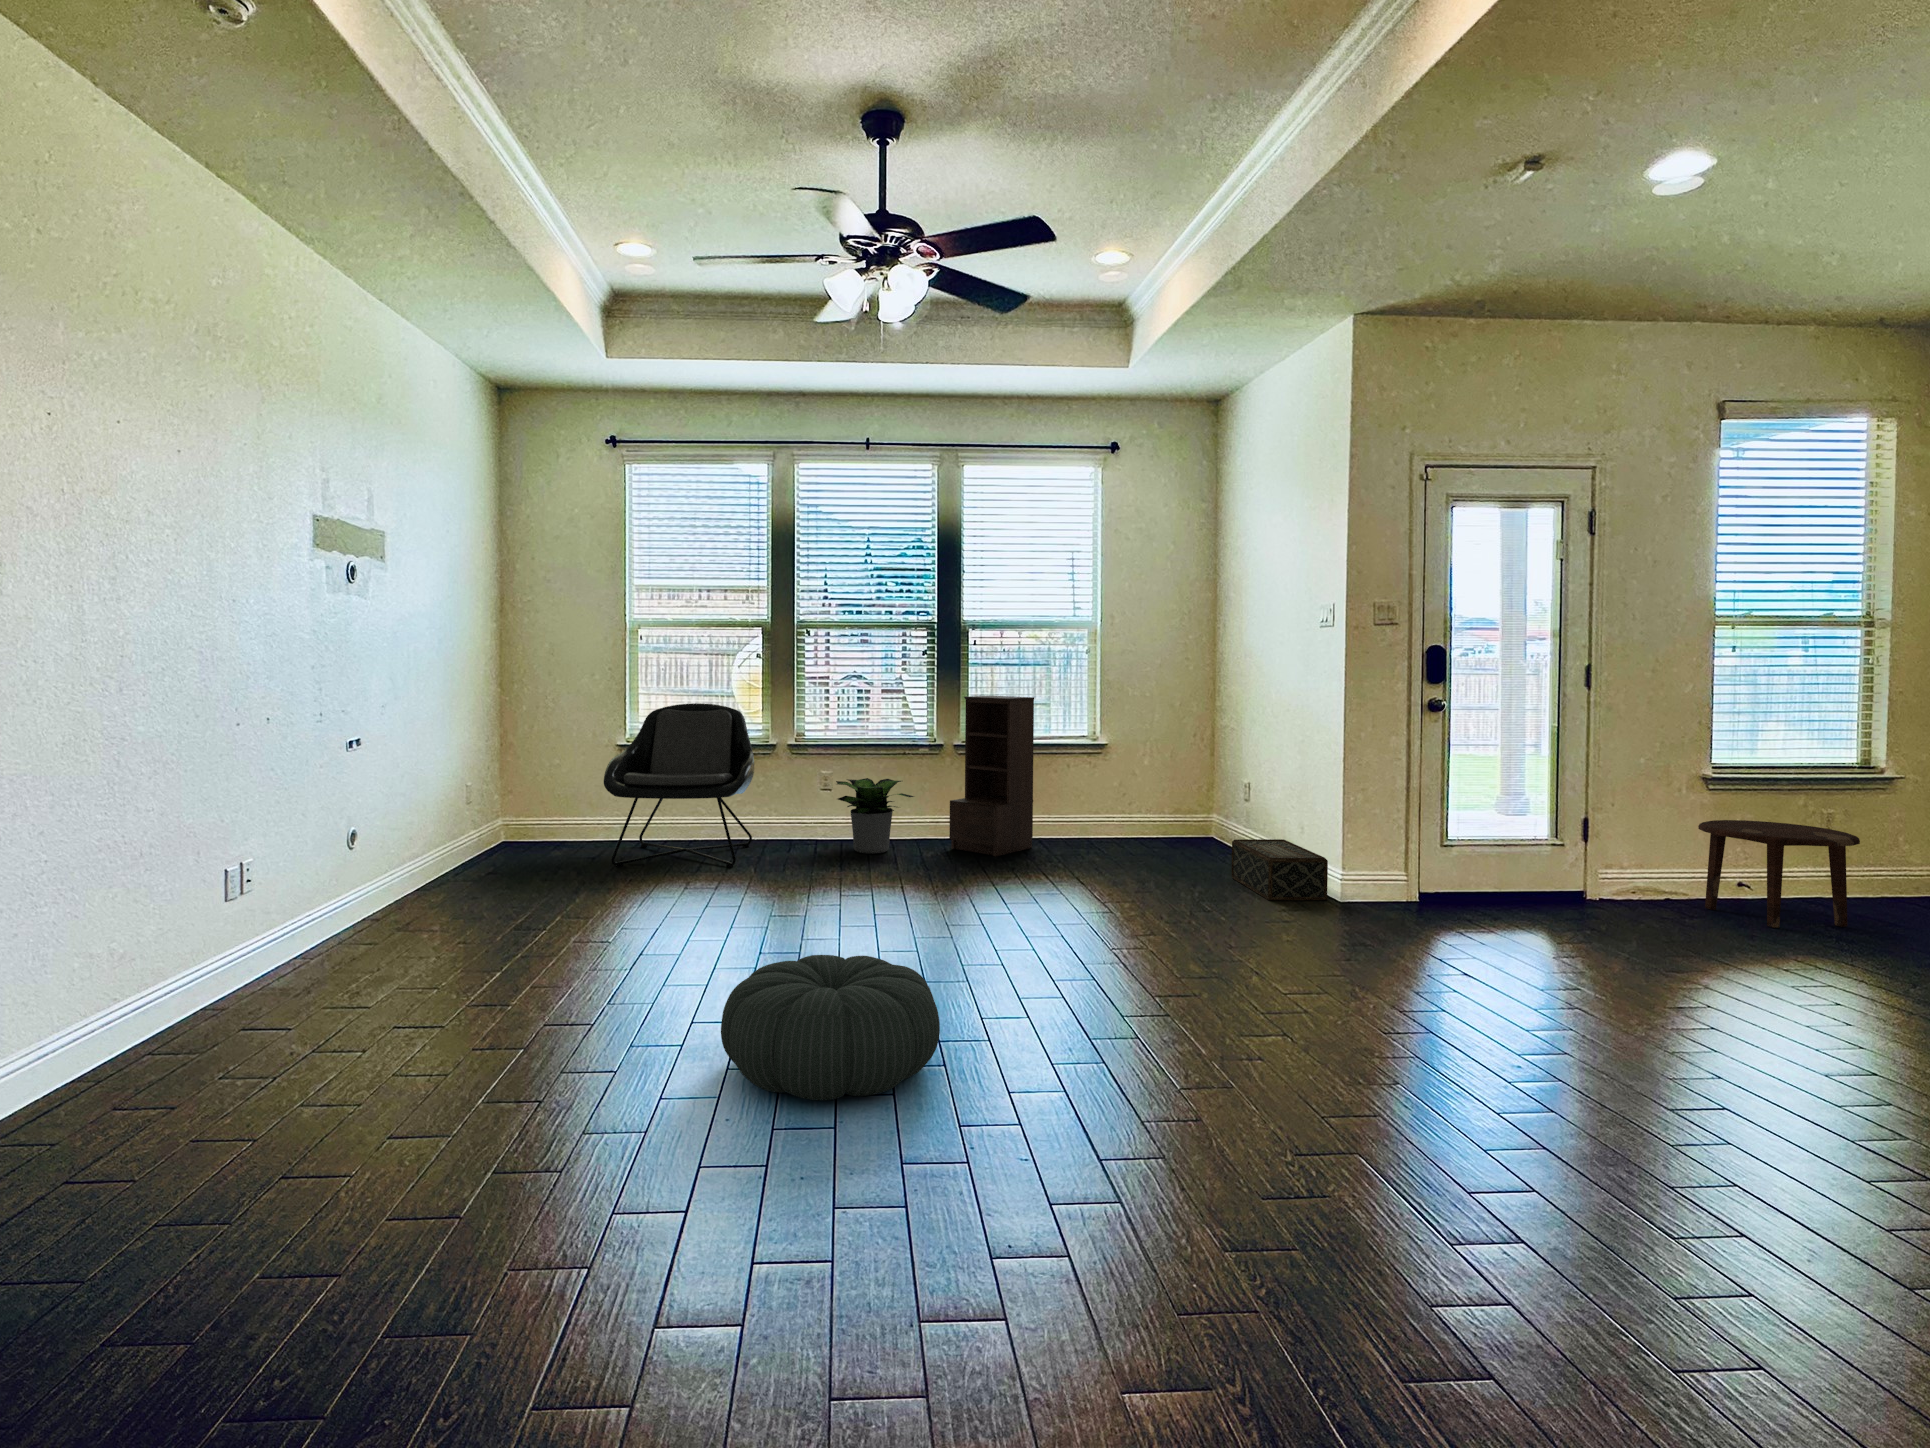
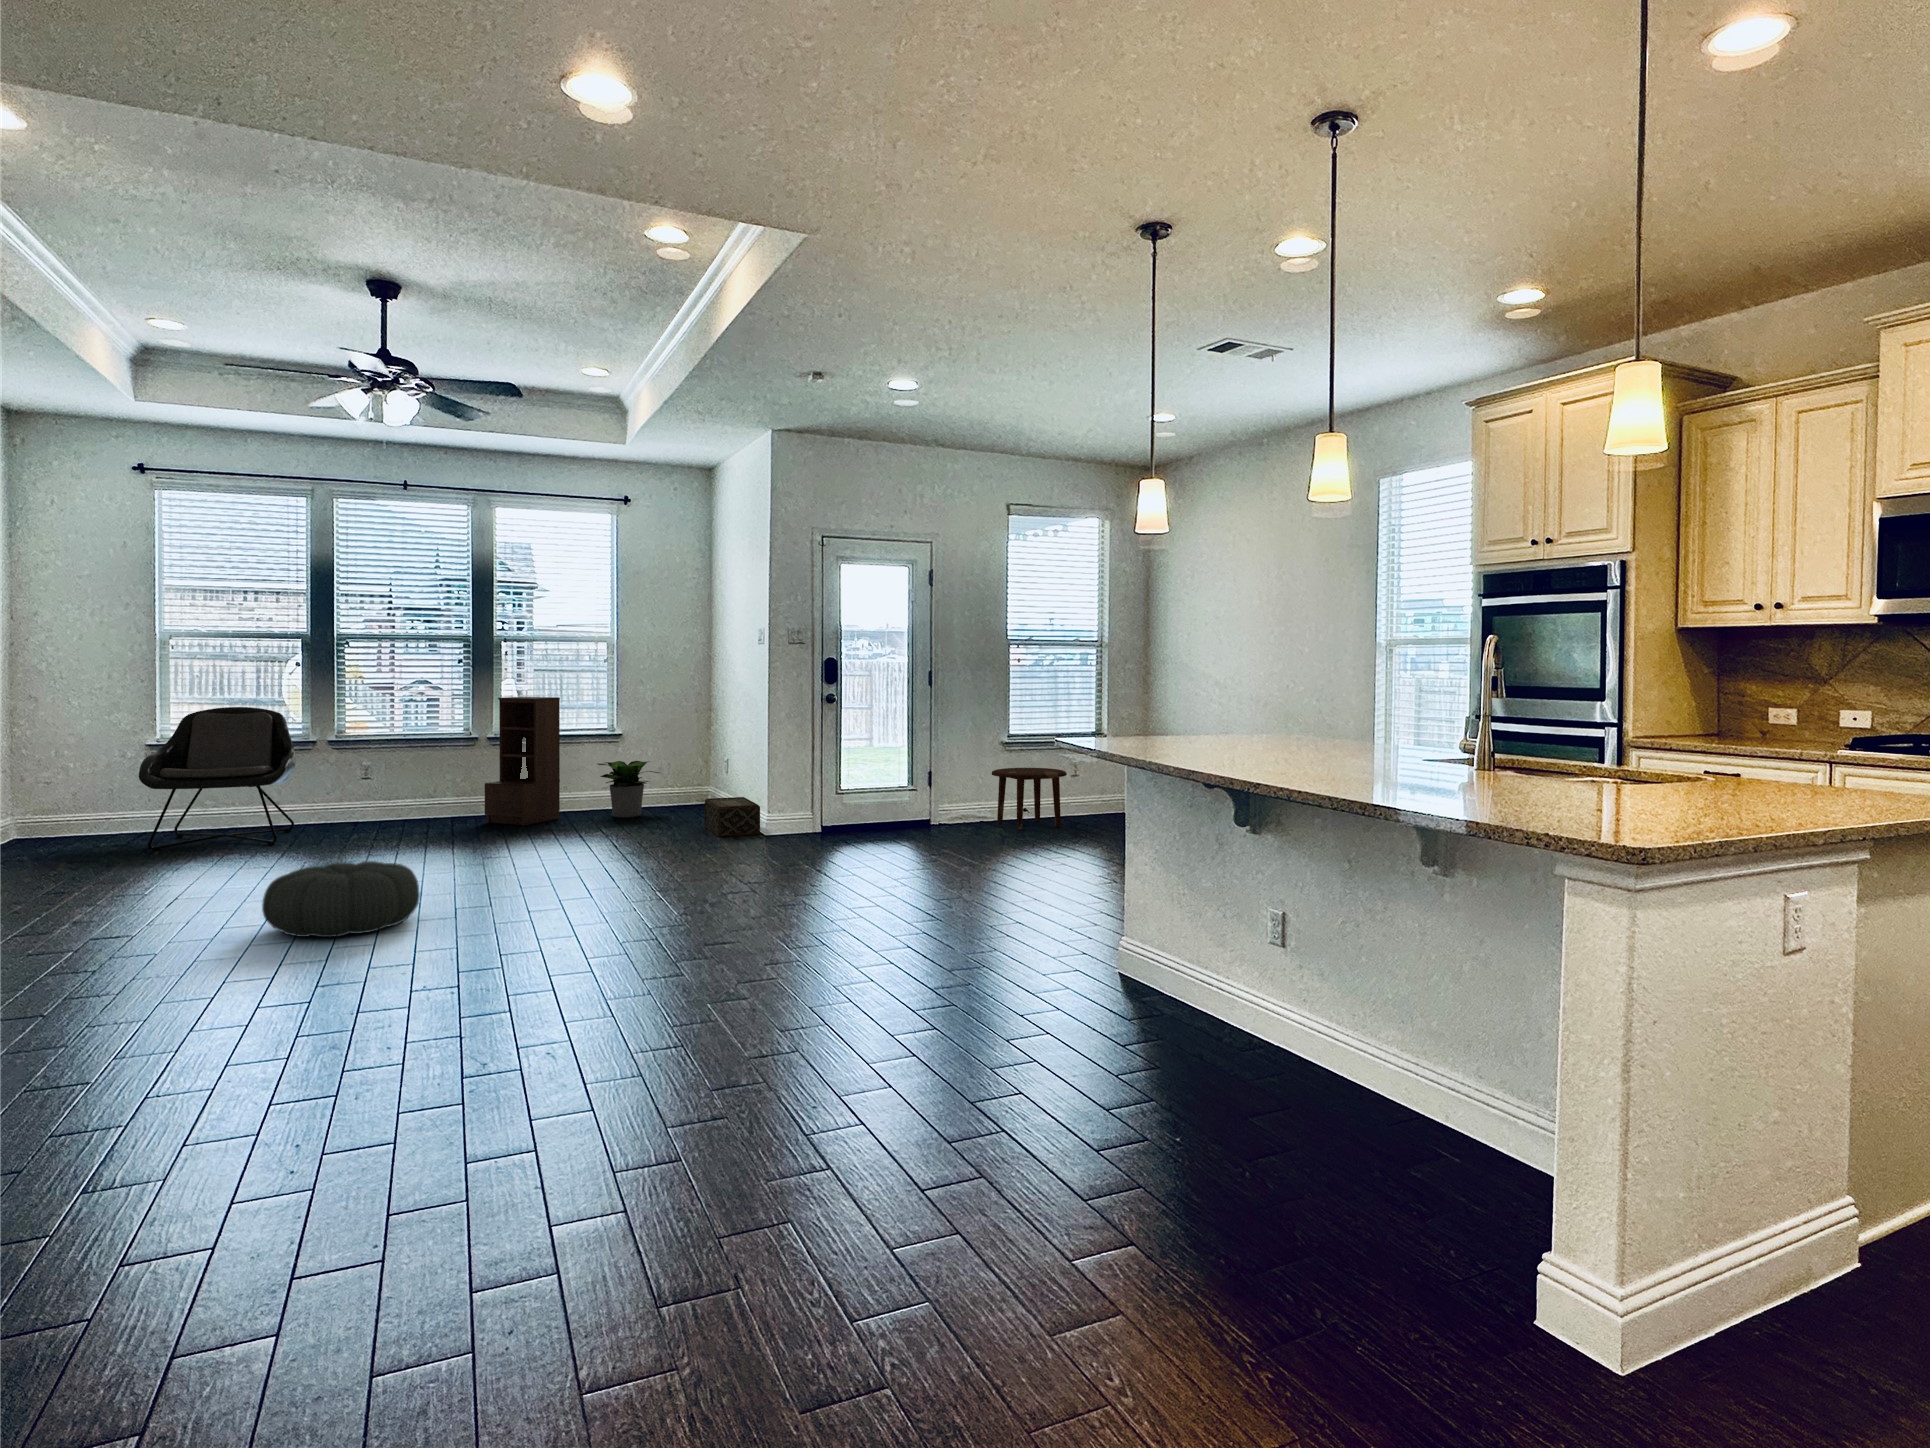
potted plant: present [836,778,914,854] -> present [597,761,659,818]

